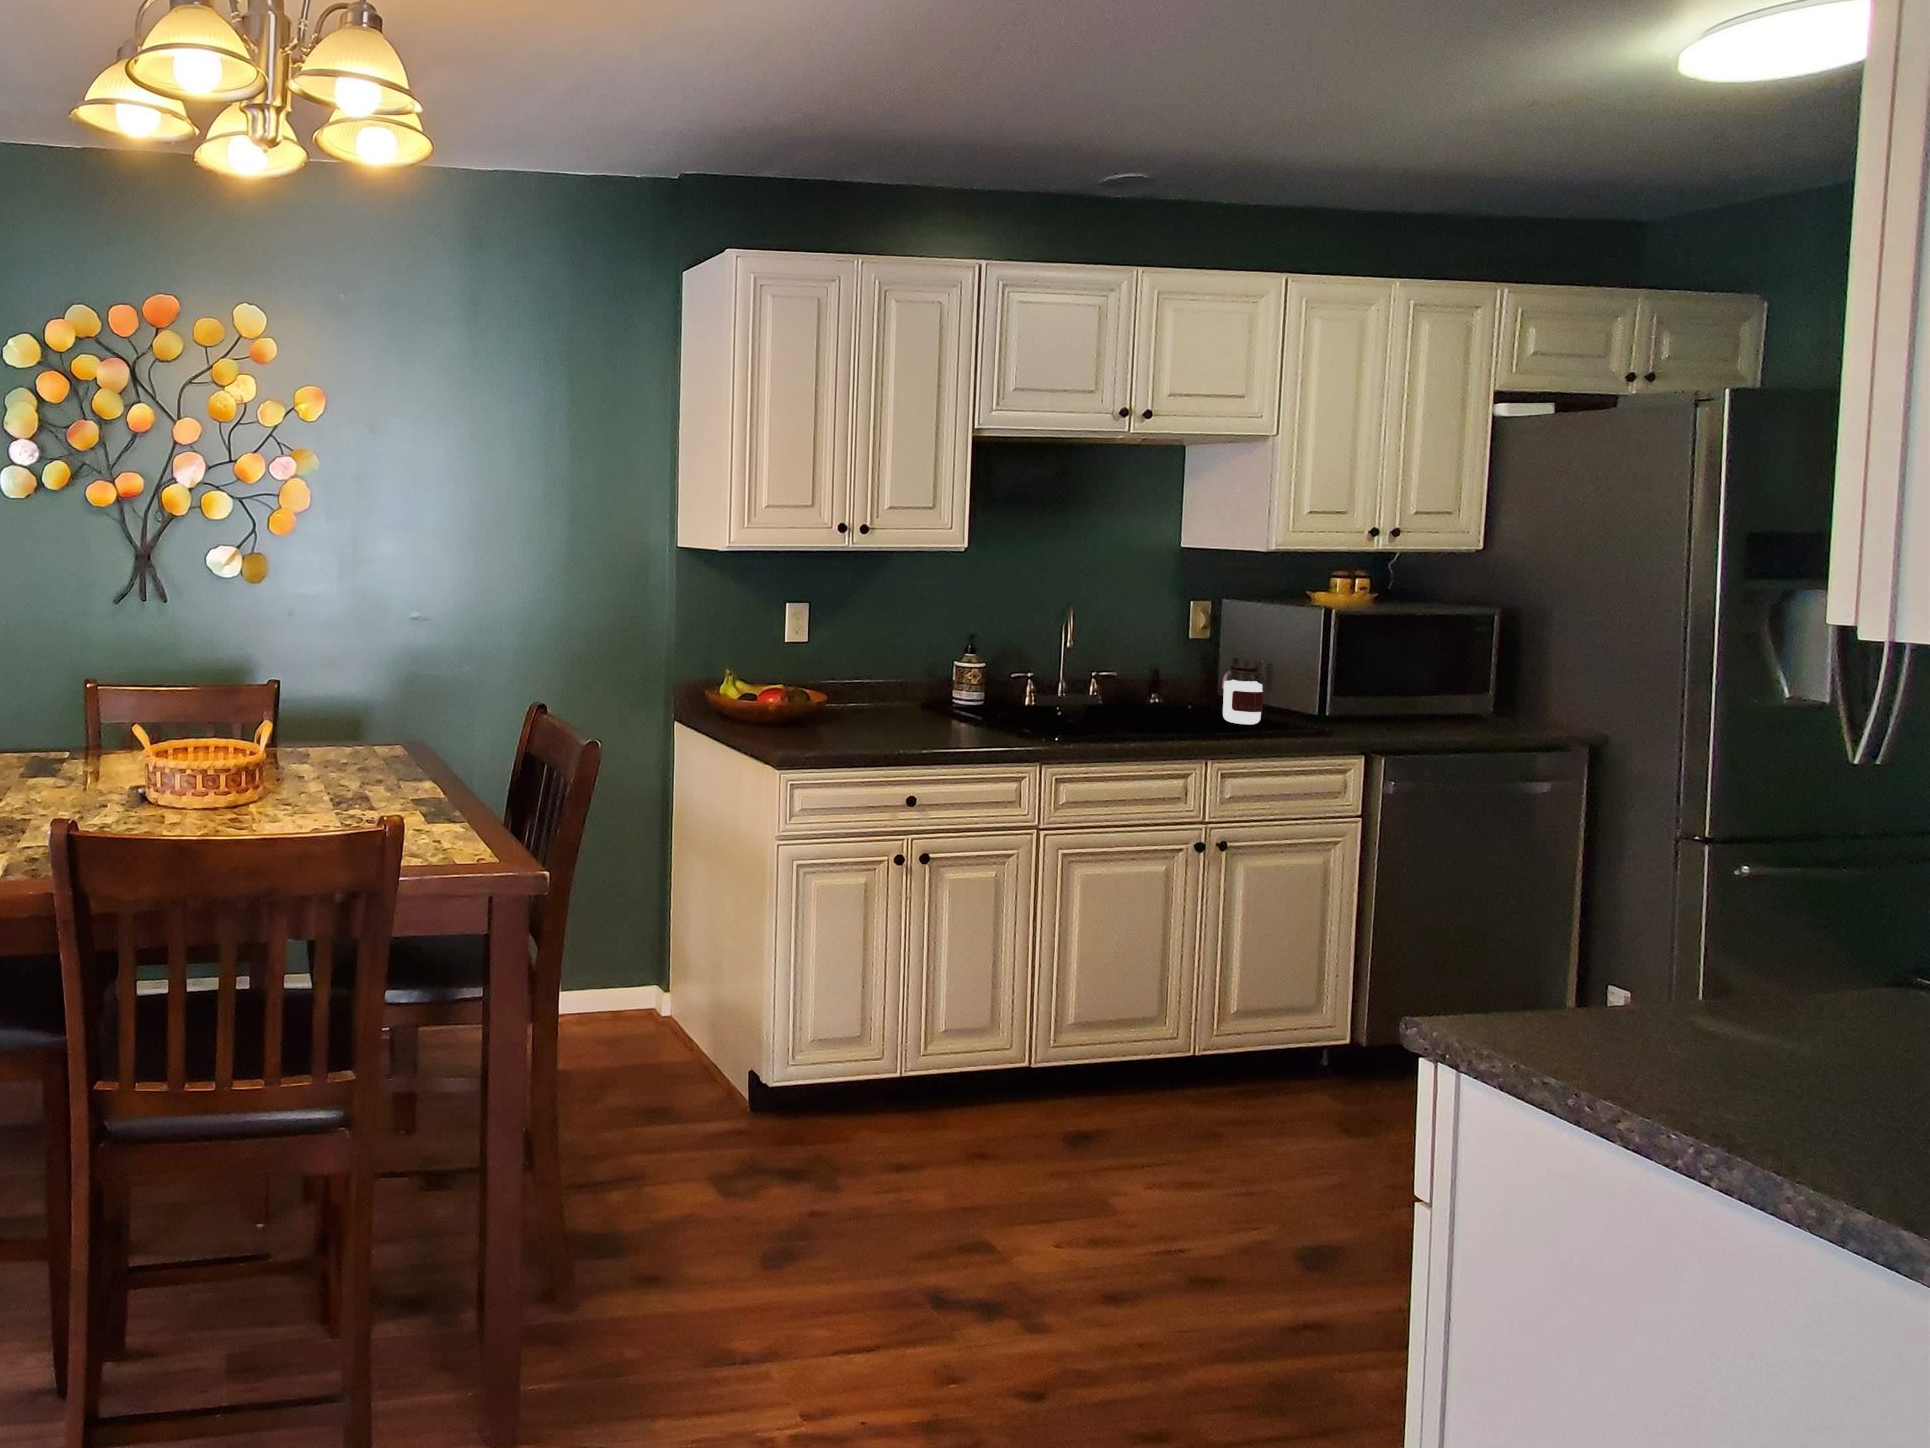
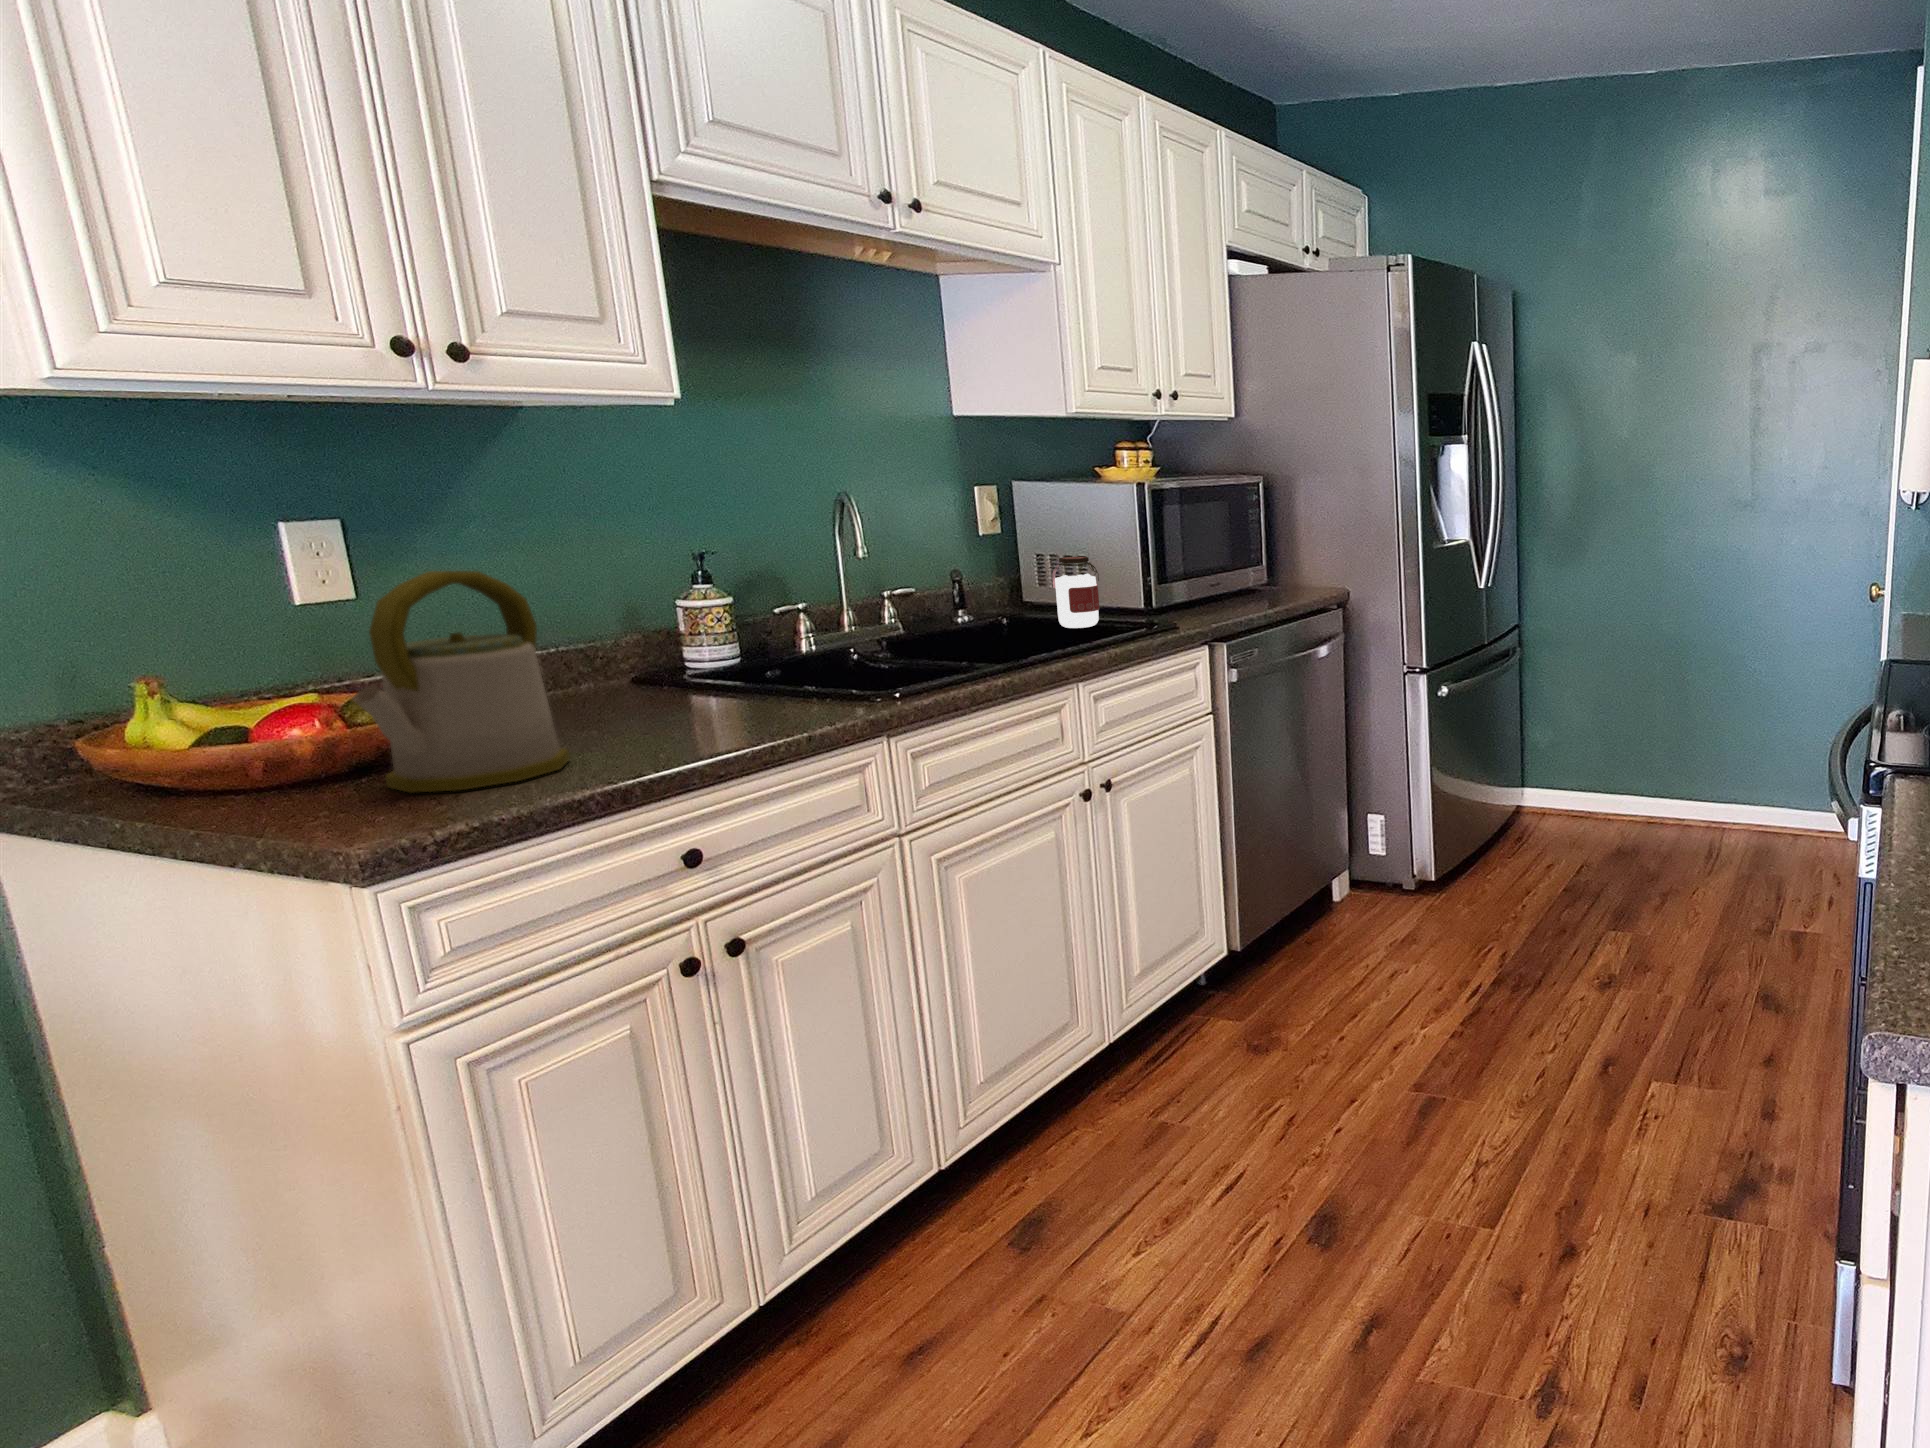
kettle: none [792,635,869,740] -> present [352,571,570,793]

